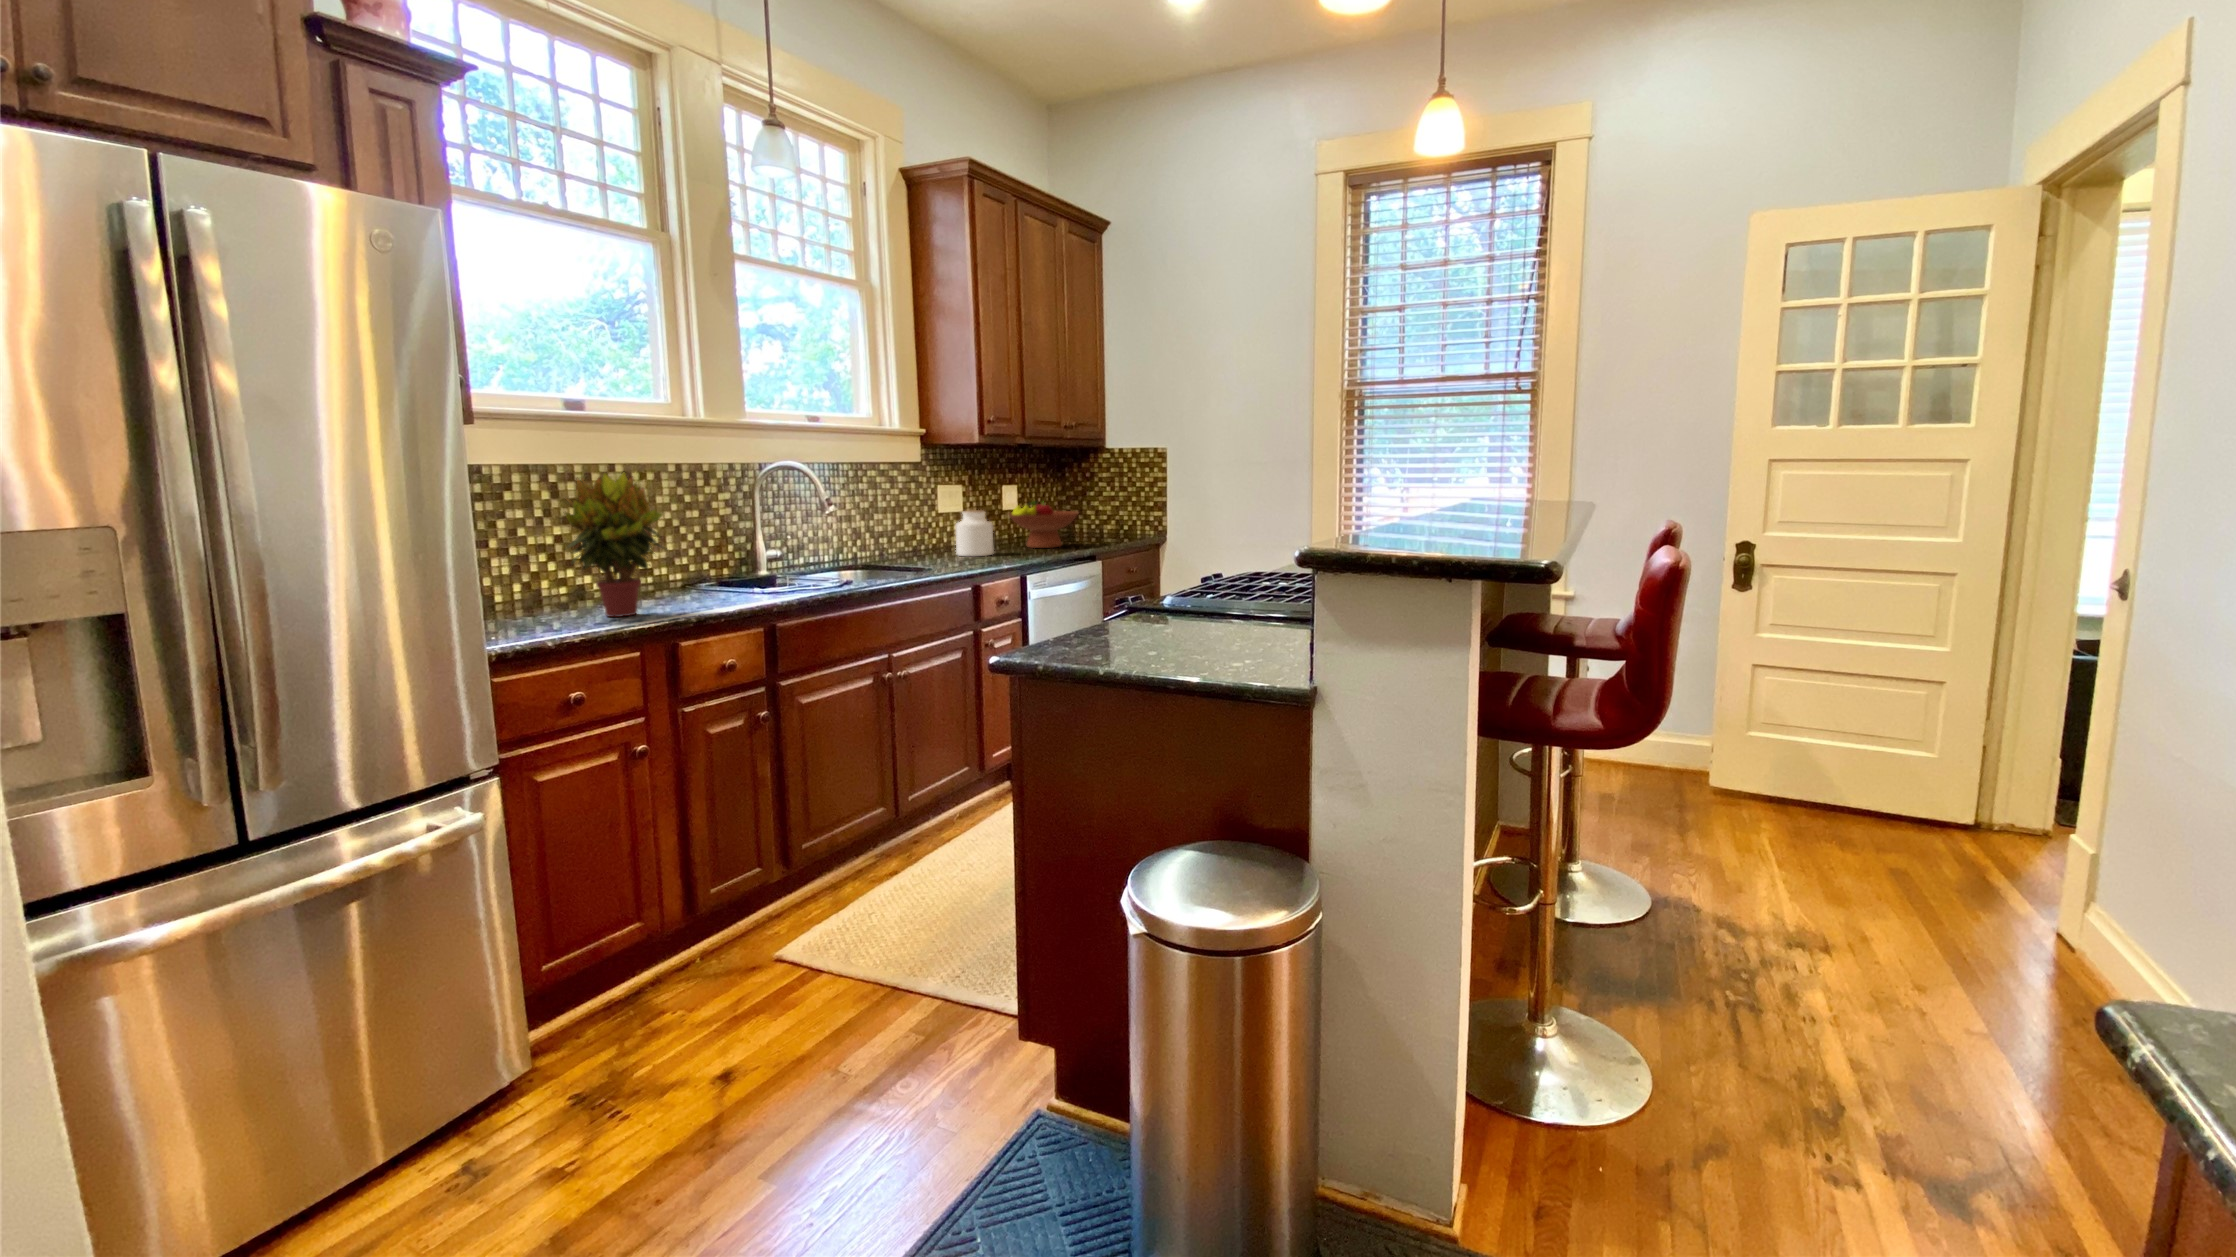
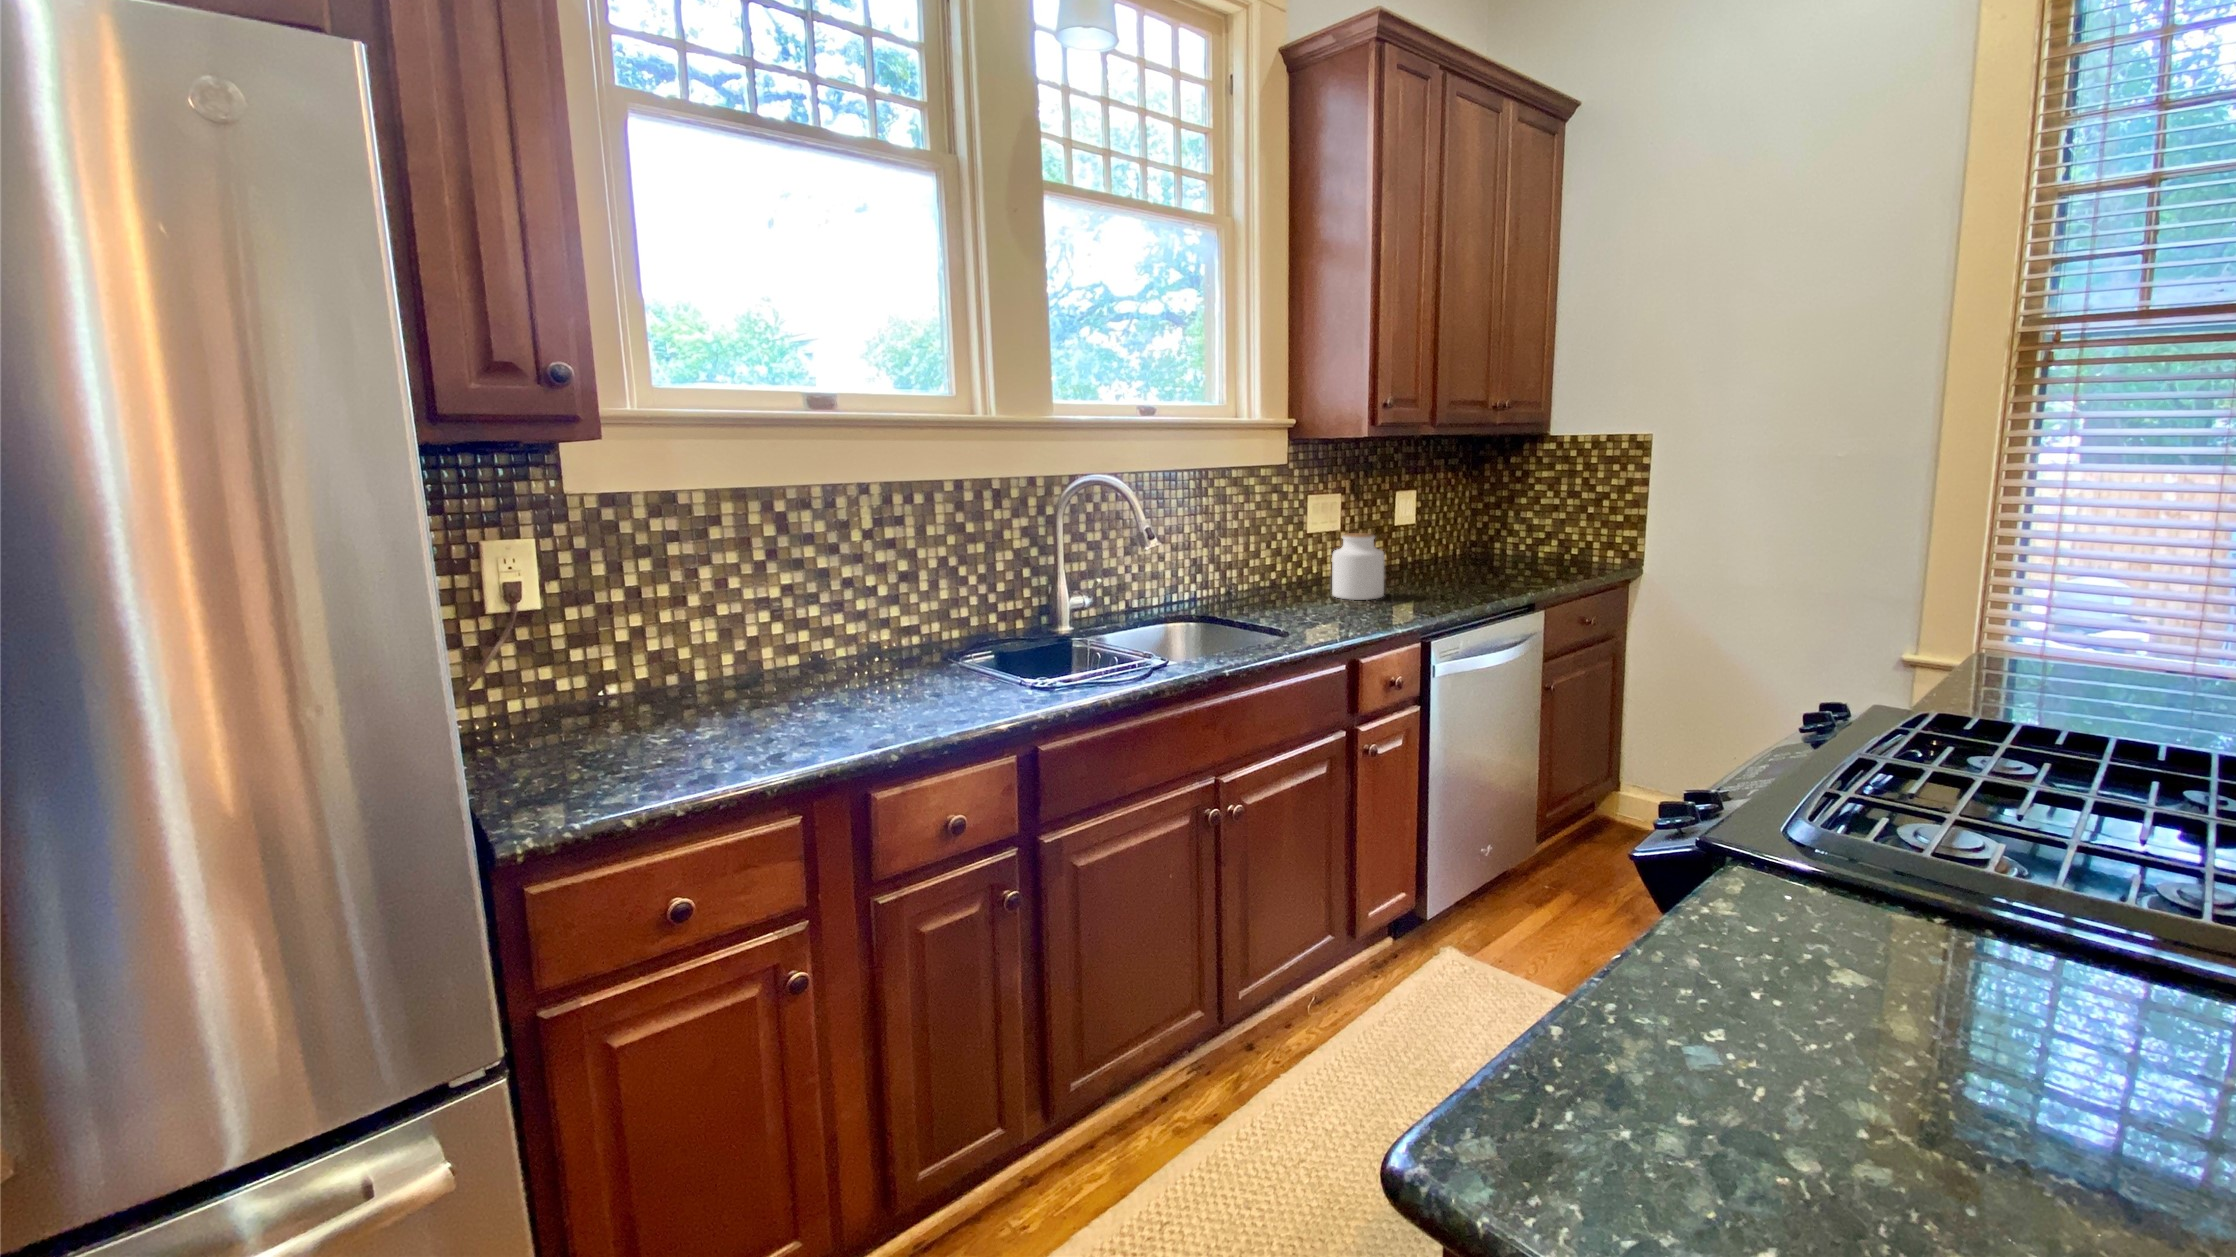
potted plant: present [565,471,663,617] -> none [724,512,883,737]
fruit bowl: present [1009,501,1078,548] -> none [1405,517,1511,585]

